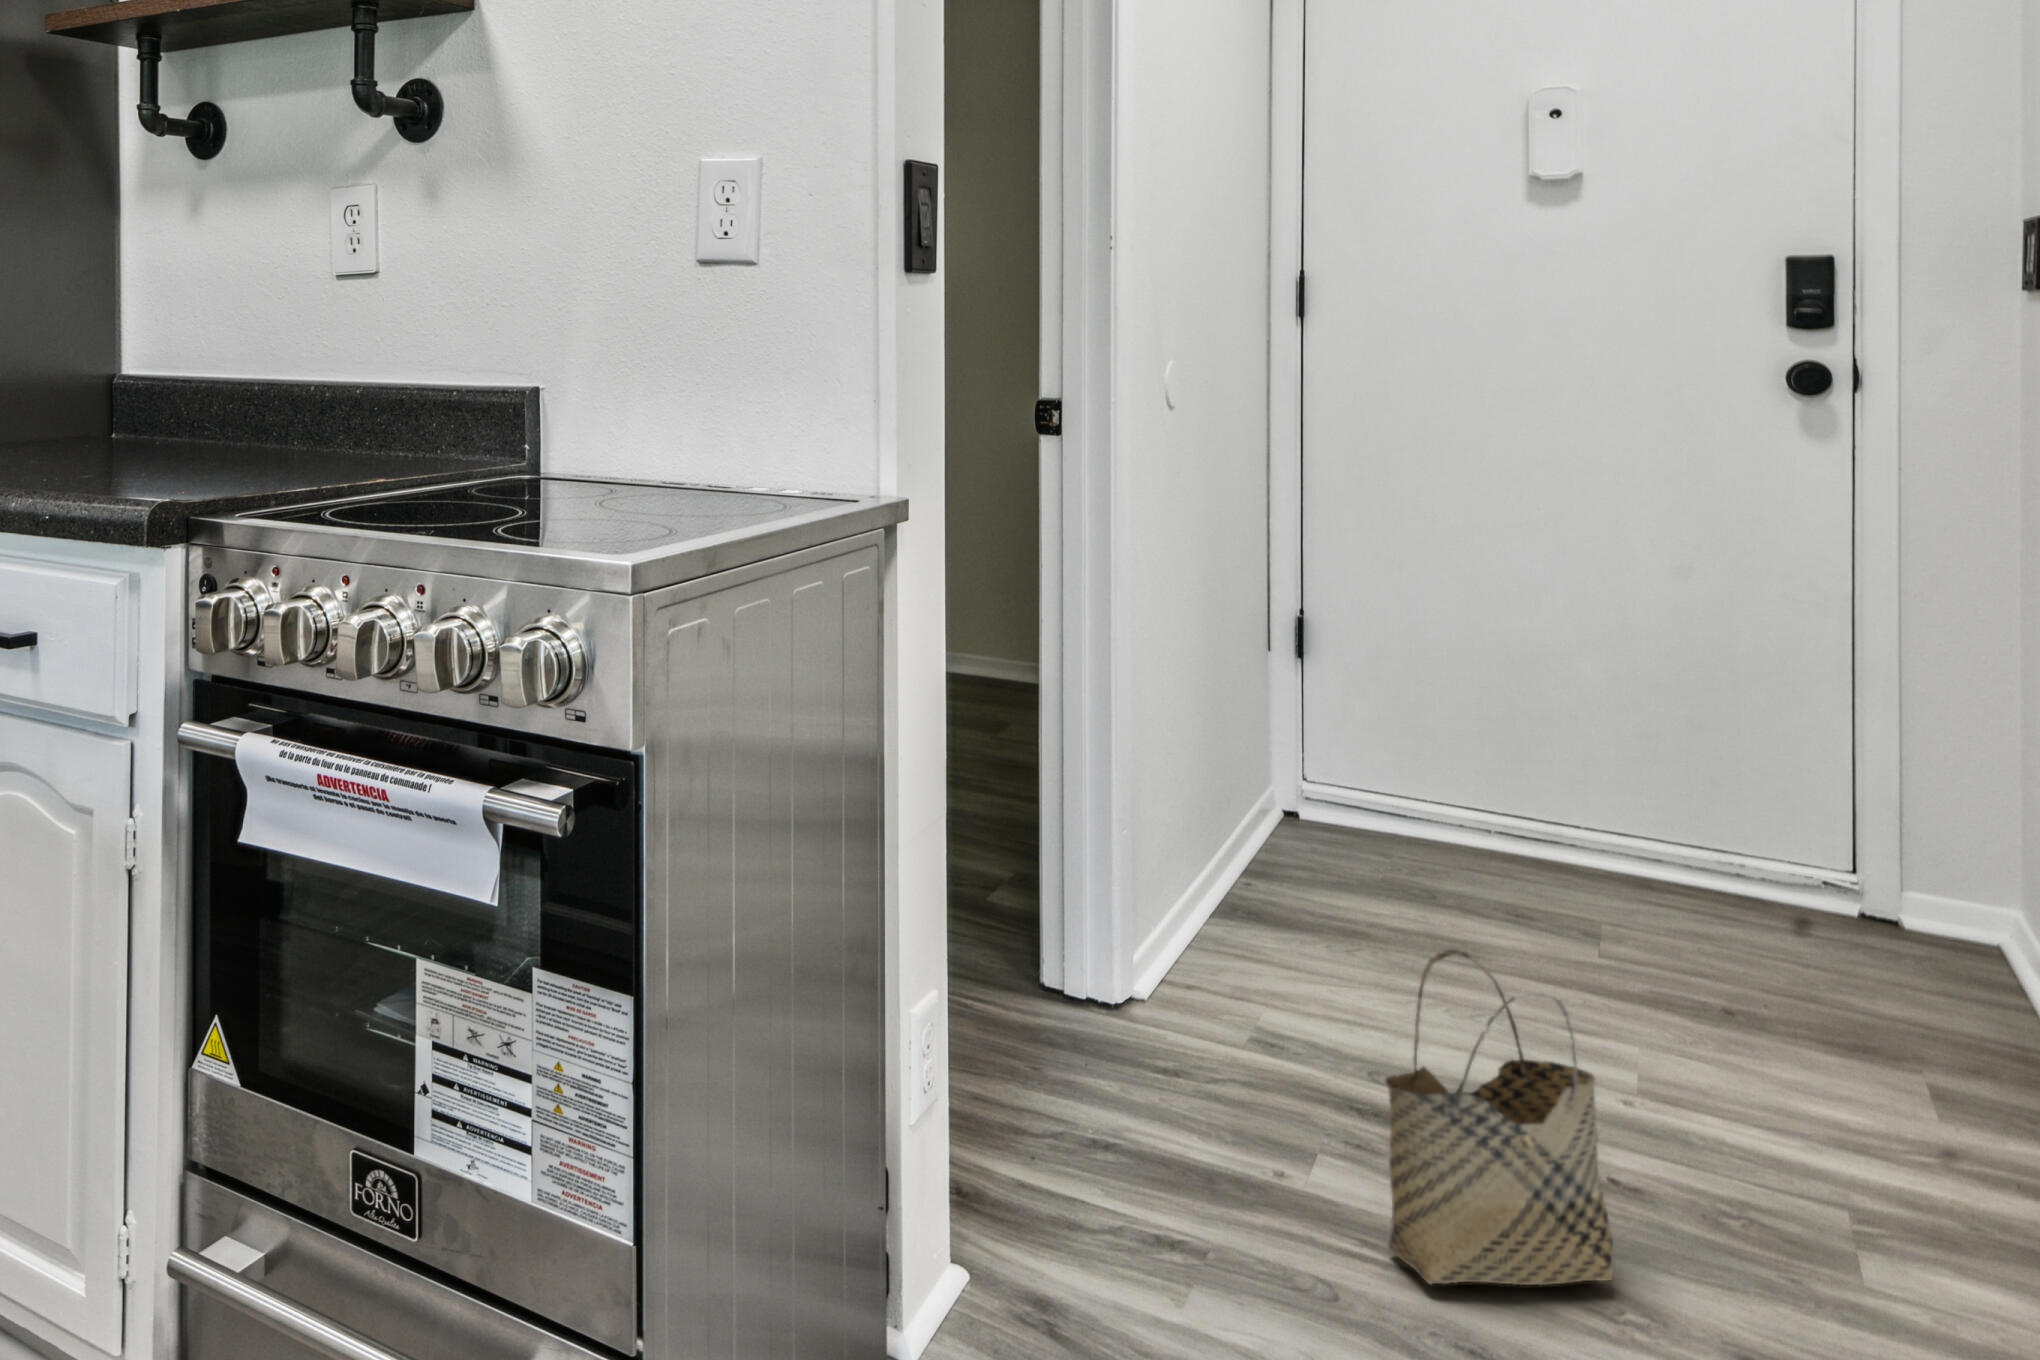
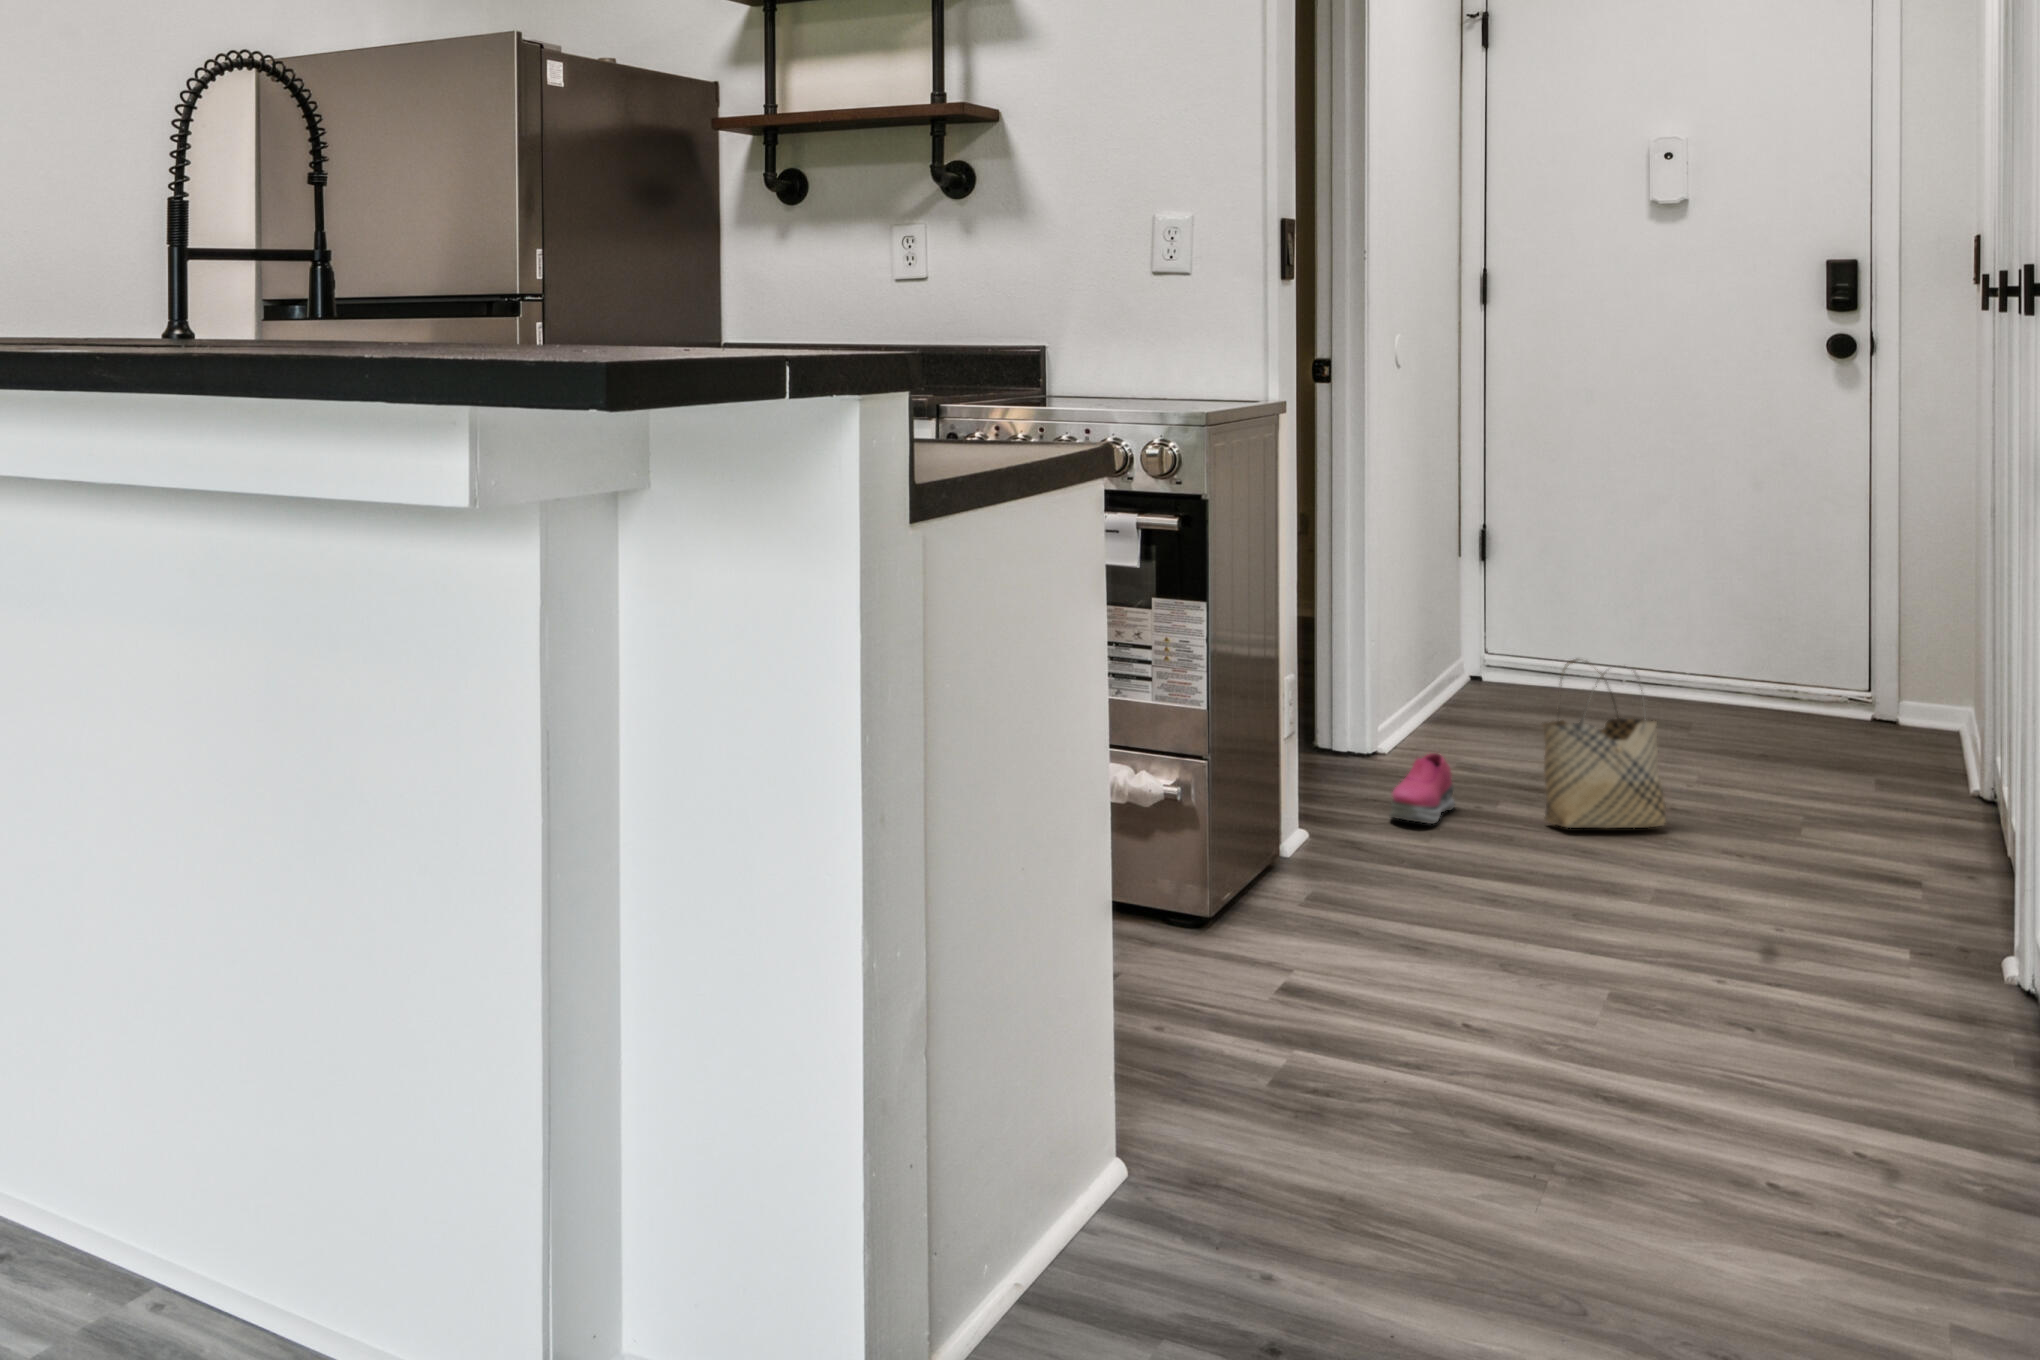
shoe: none [1112,1089,1234,1256] -> present [1390,753,1455,824]

